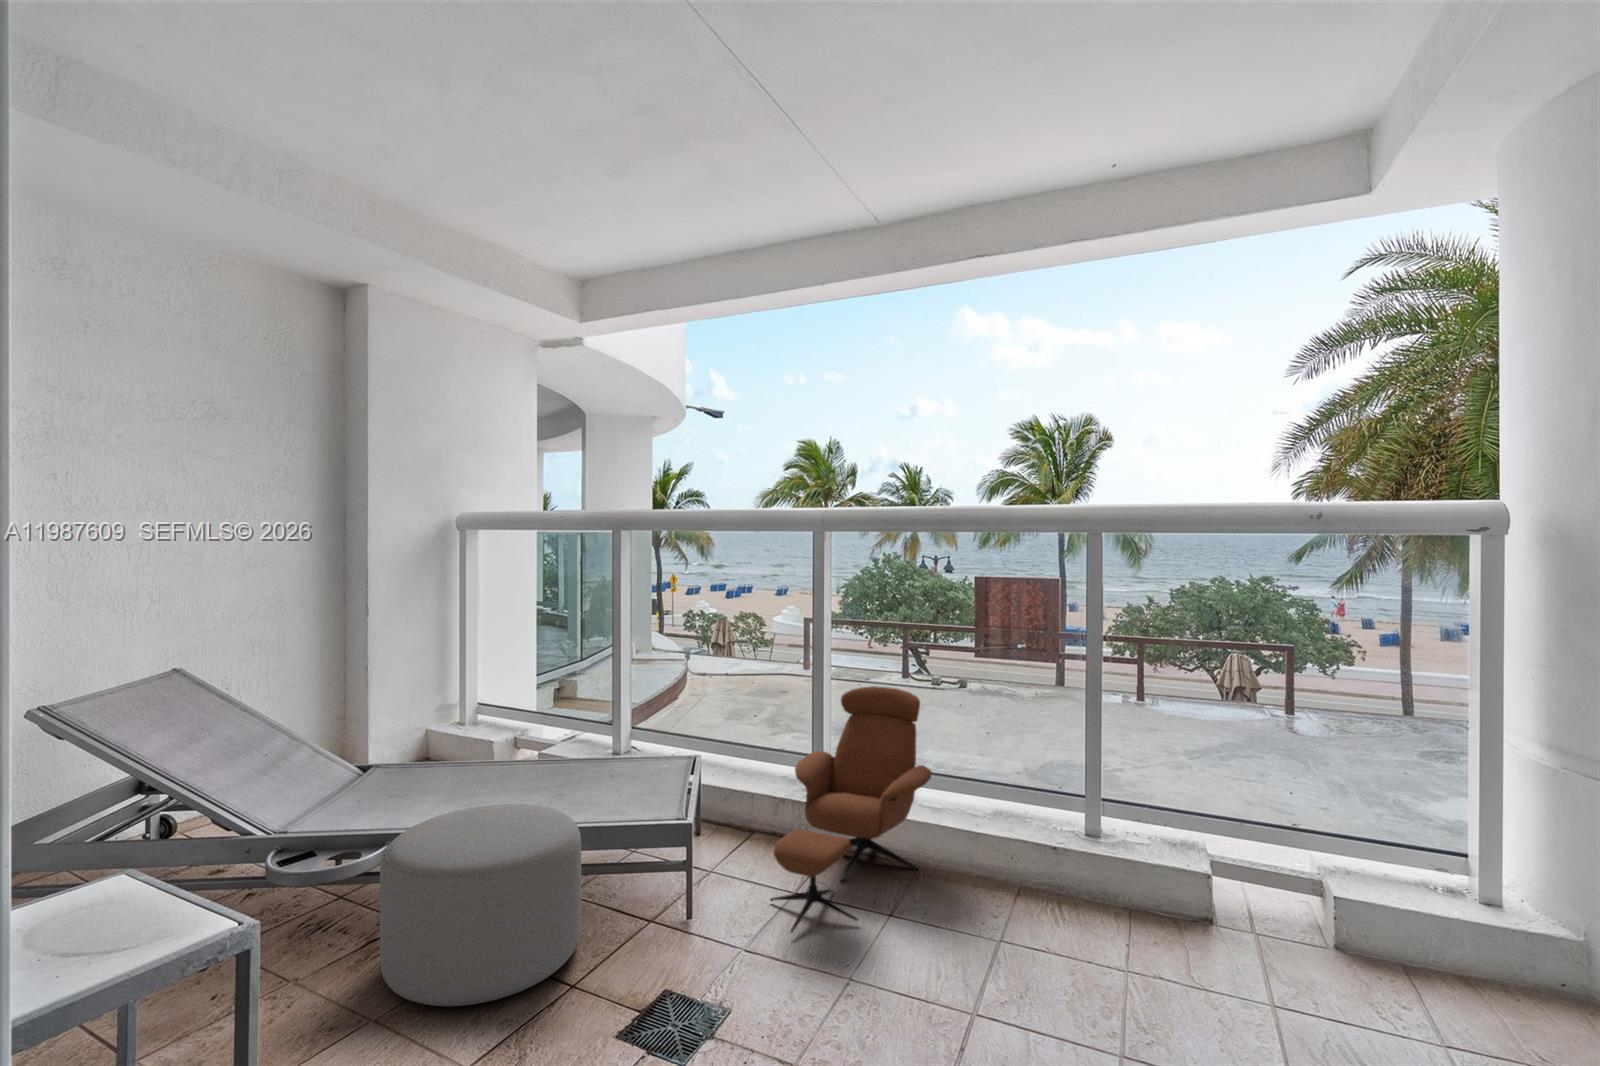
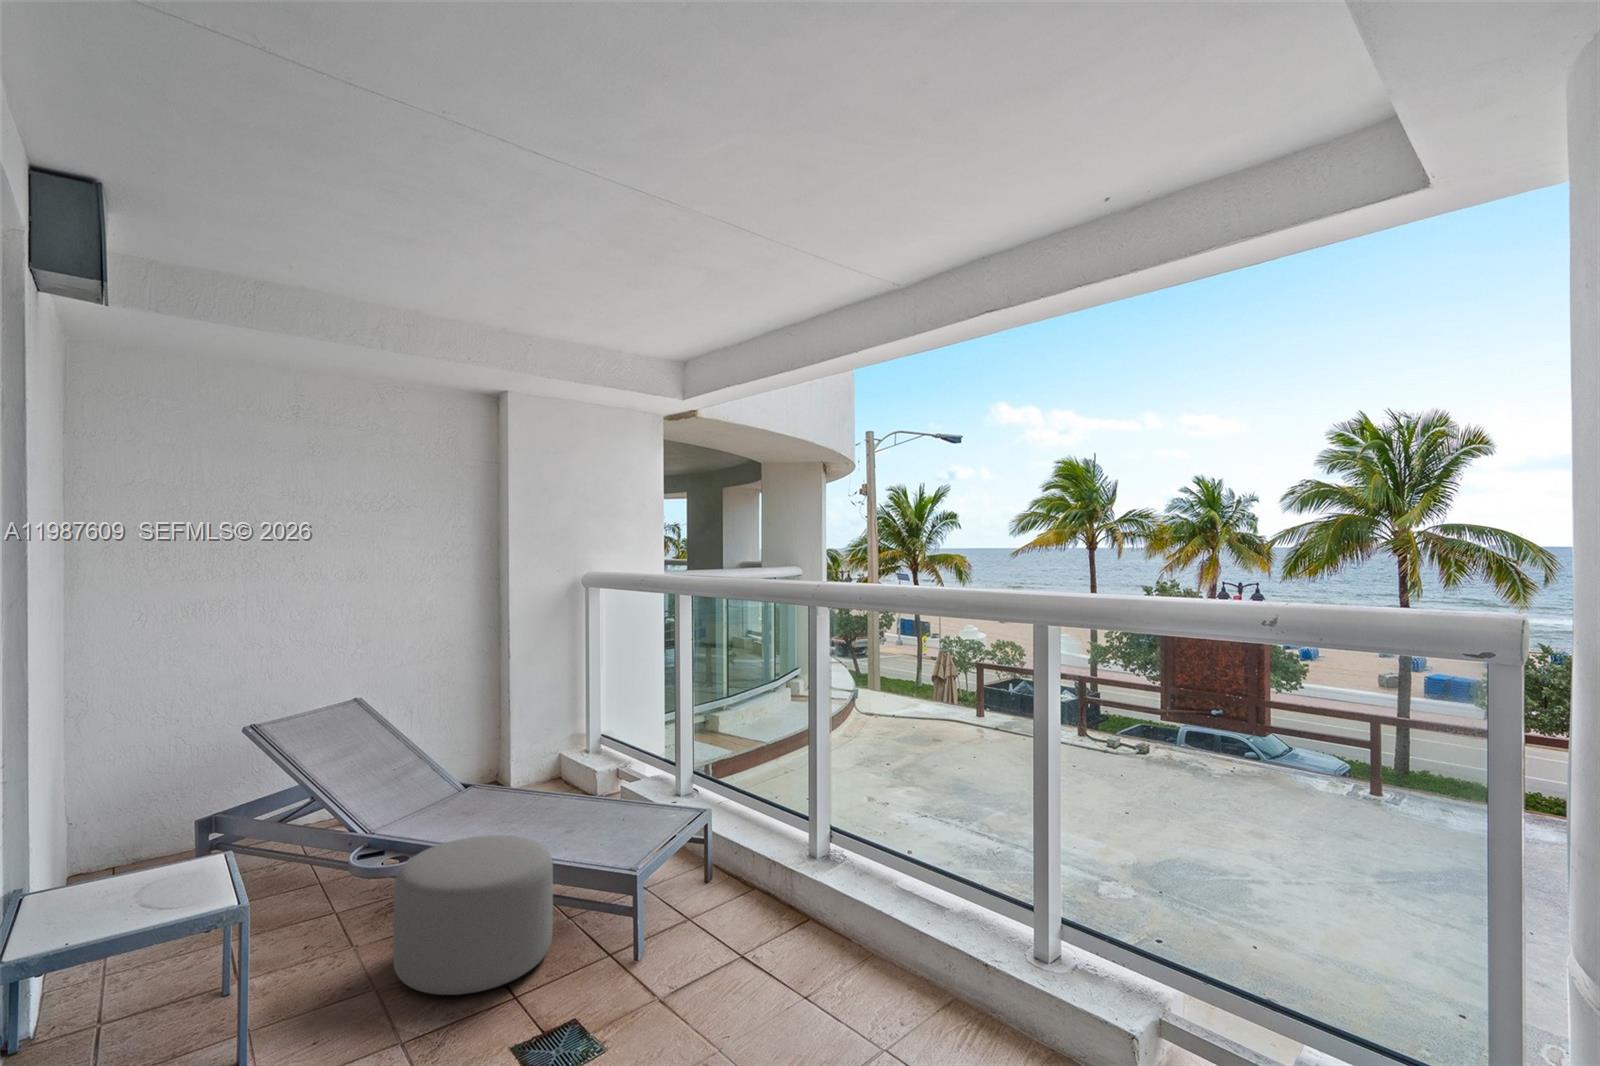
lounge chair: present [770,686,932,932] -> none [704,766,899,996]

